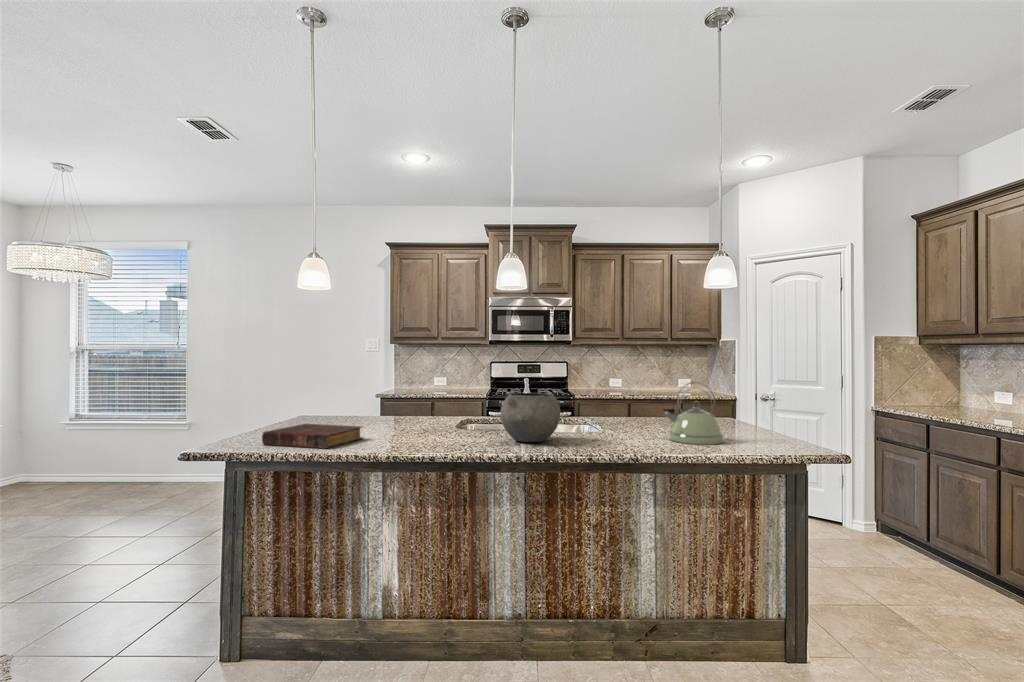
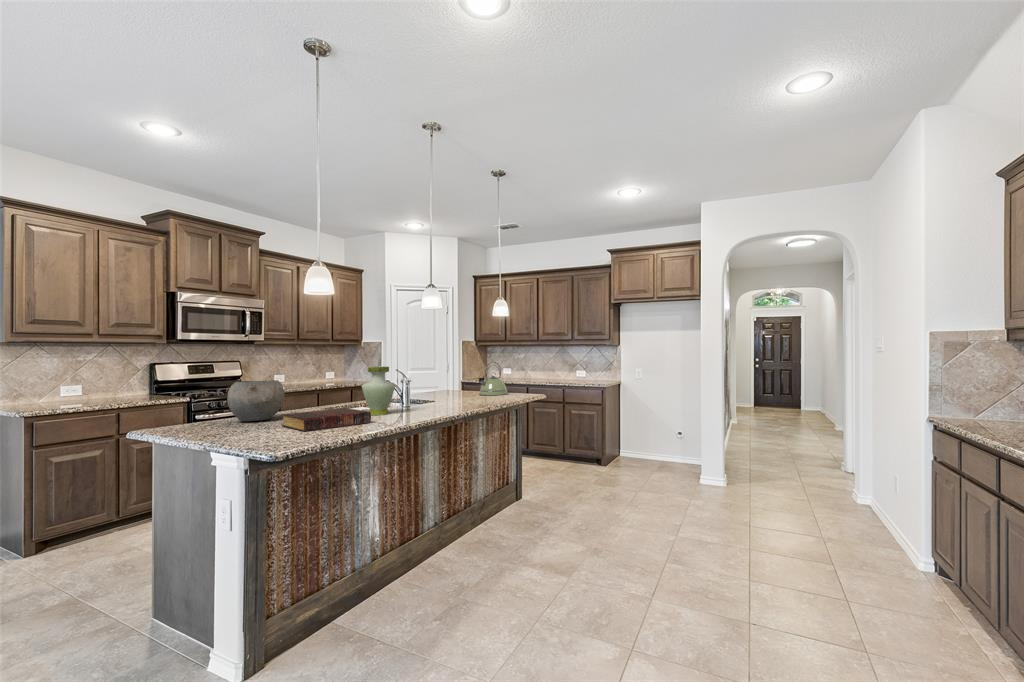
vase: none [388,381,429,442] -> present [362,366,395,415]
bowl: present [501,393,560,442] -> present [227,380,285,421]

